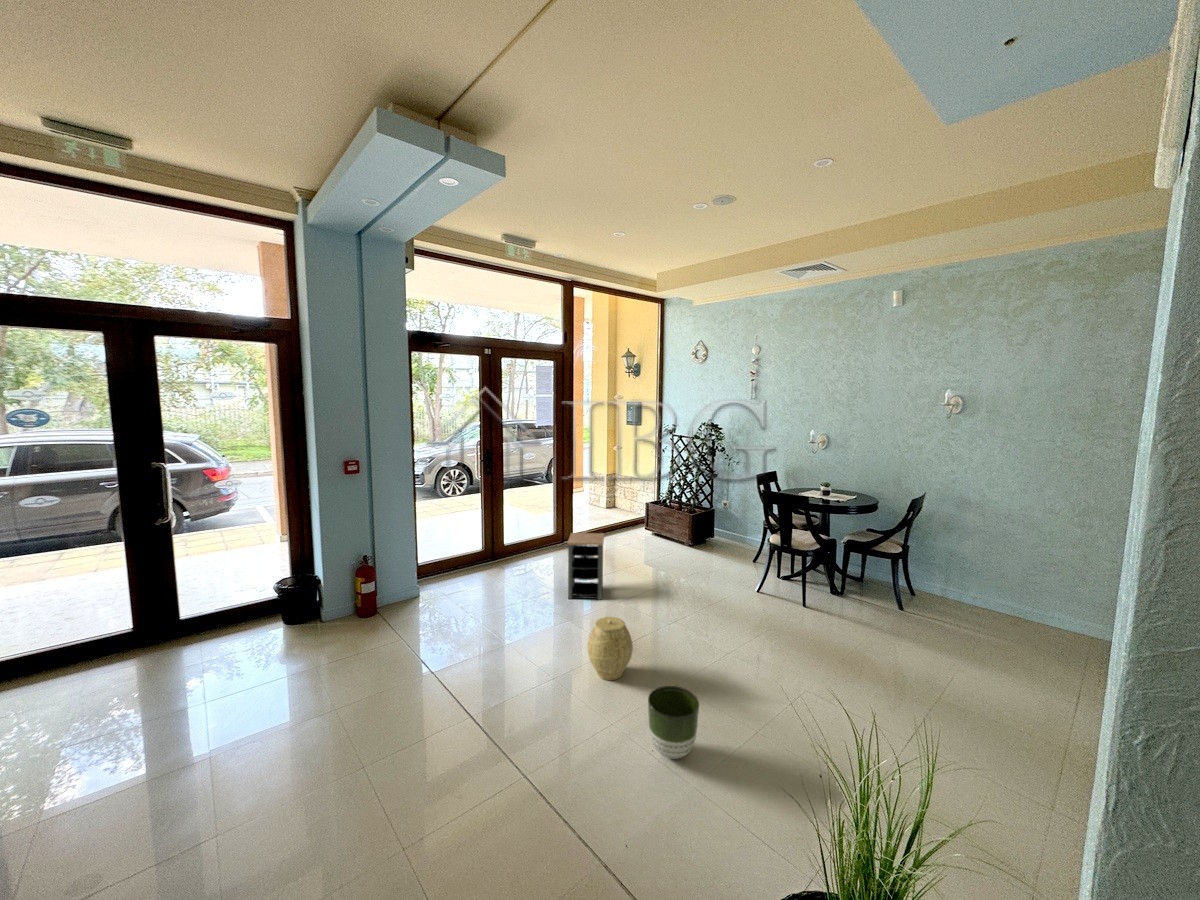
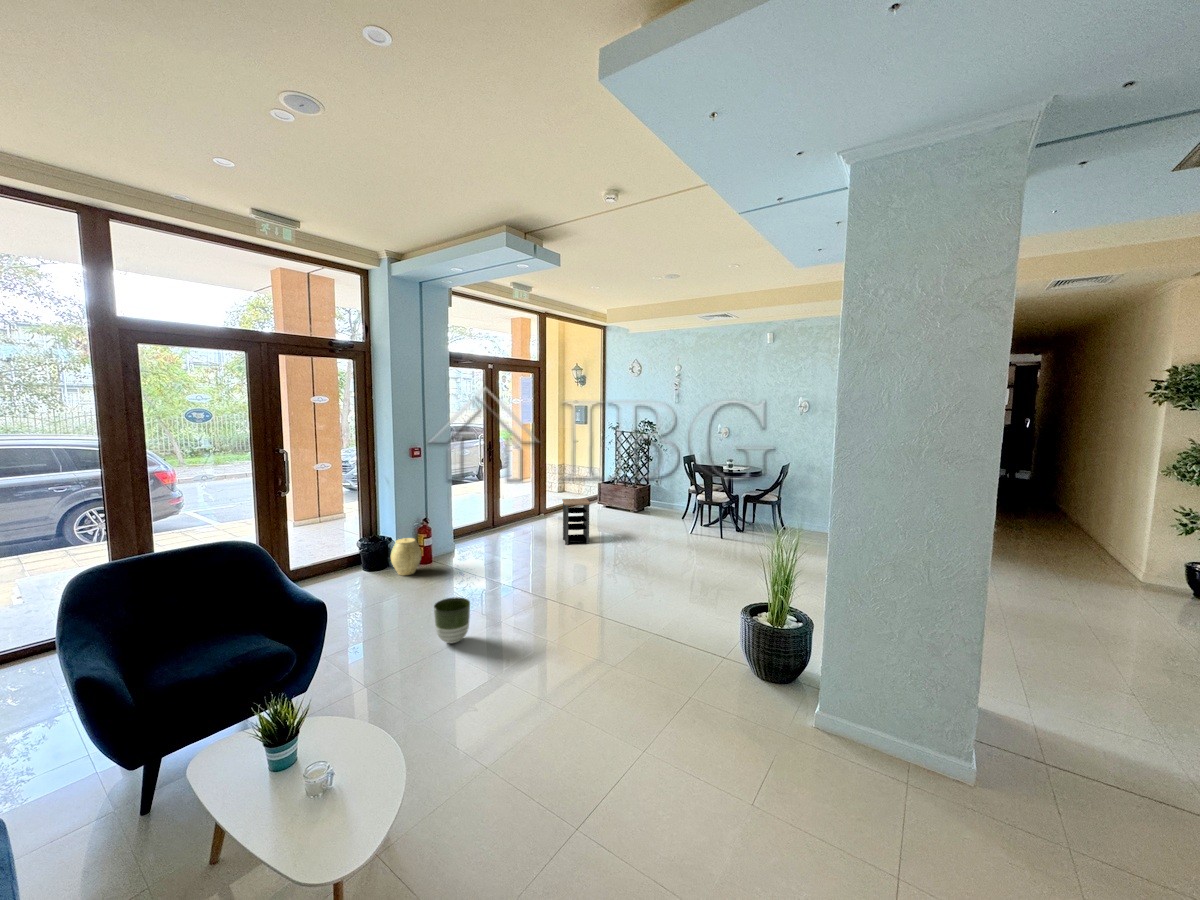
woven basket: present [588,617,633,680] -> present [391,538,421,576]
planter: present [648,686,699,759] -> present [434,597,470,643]

